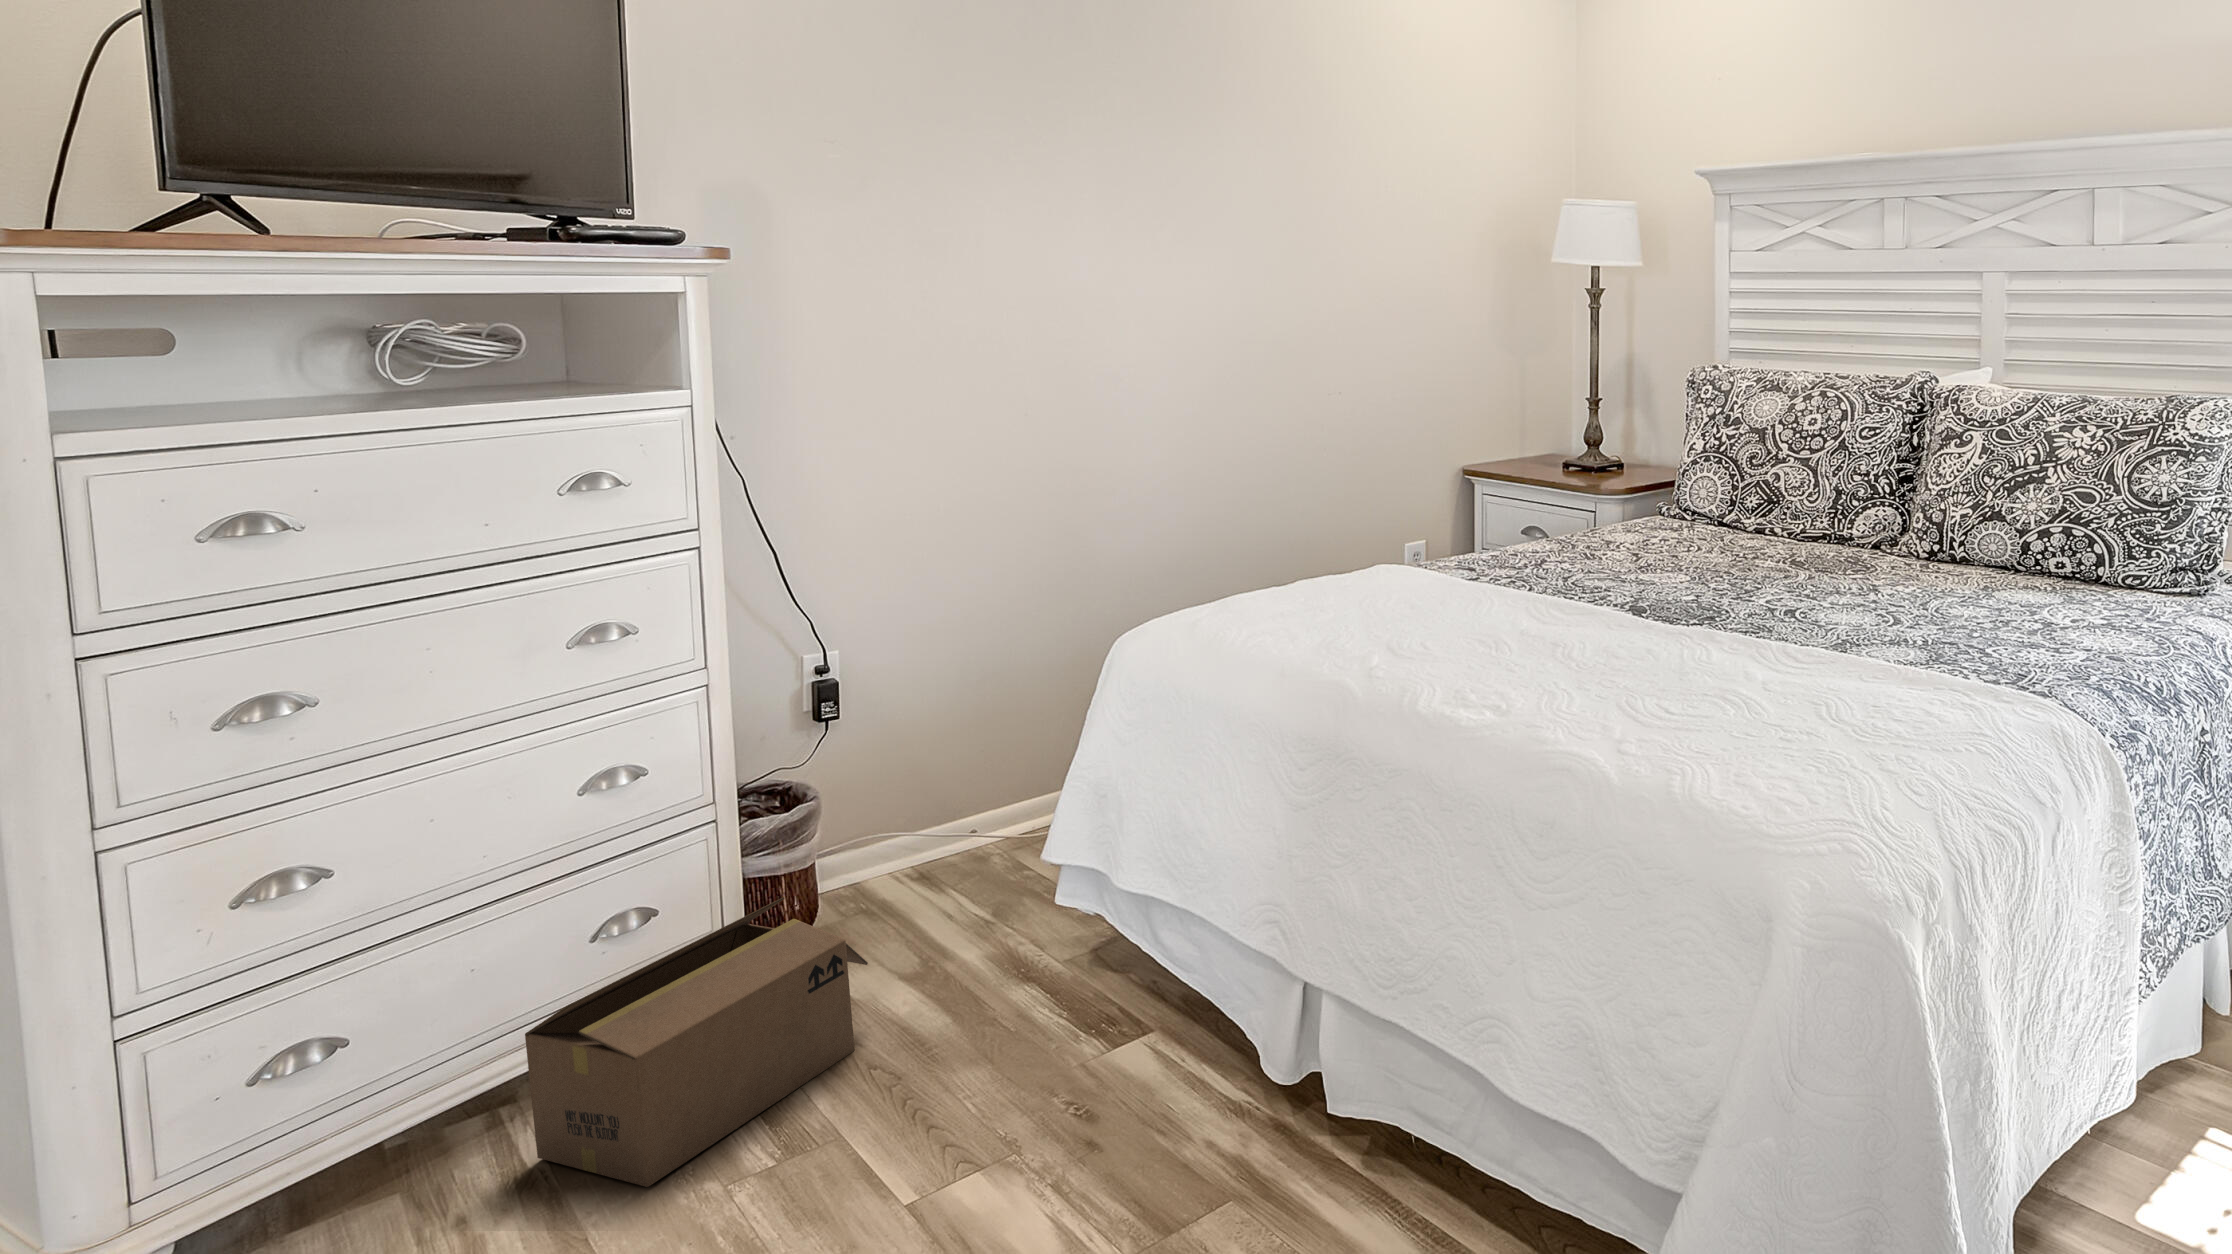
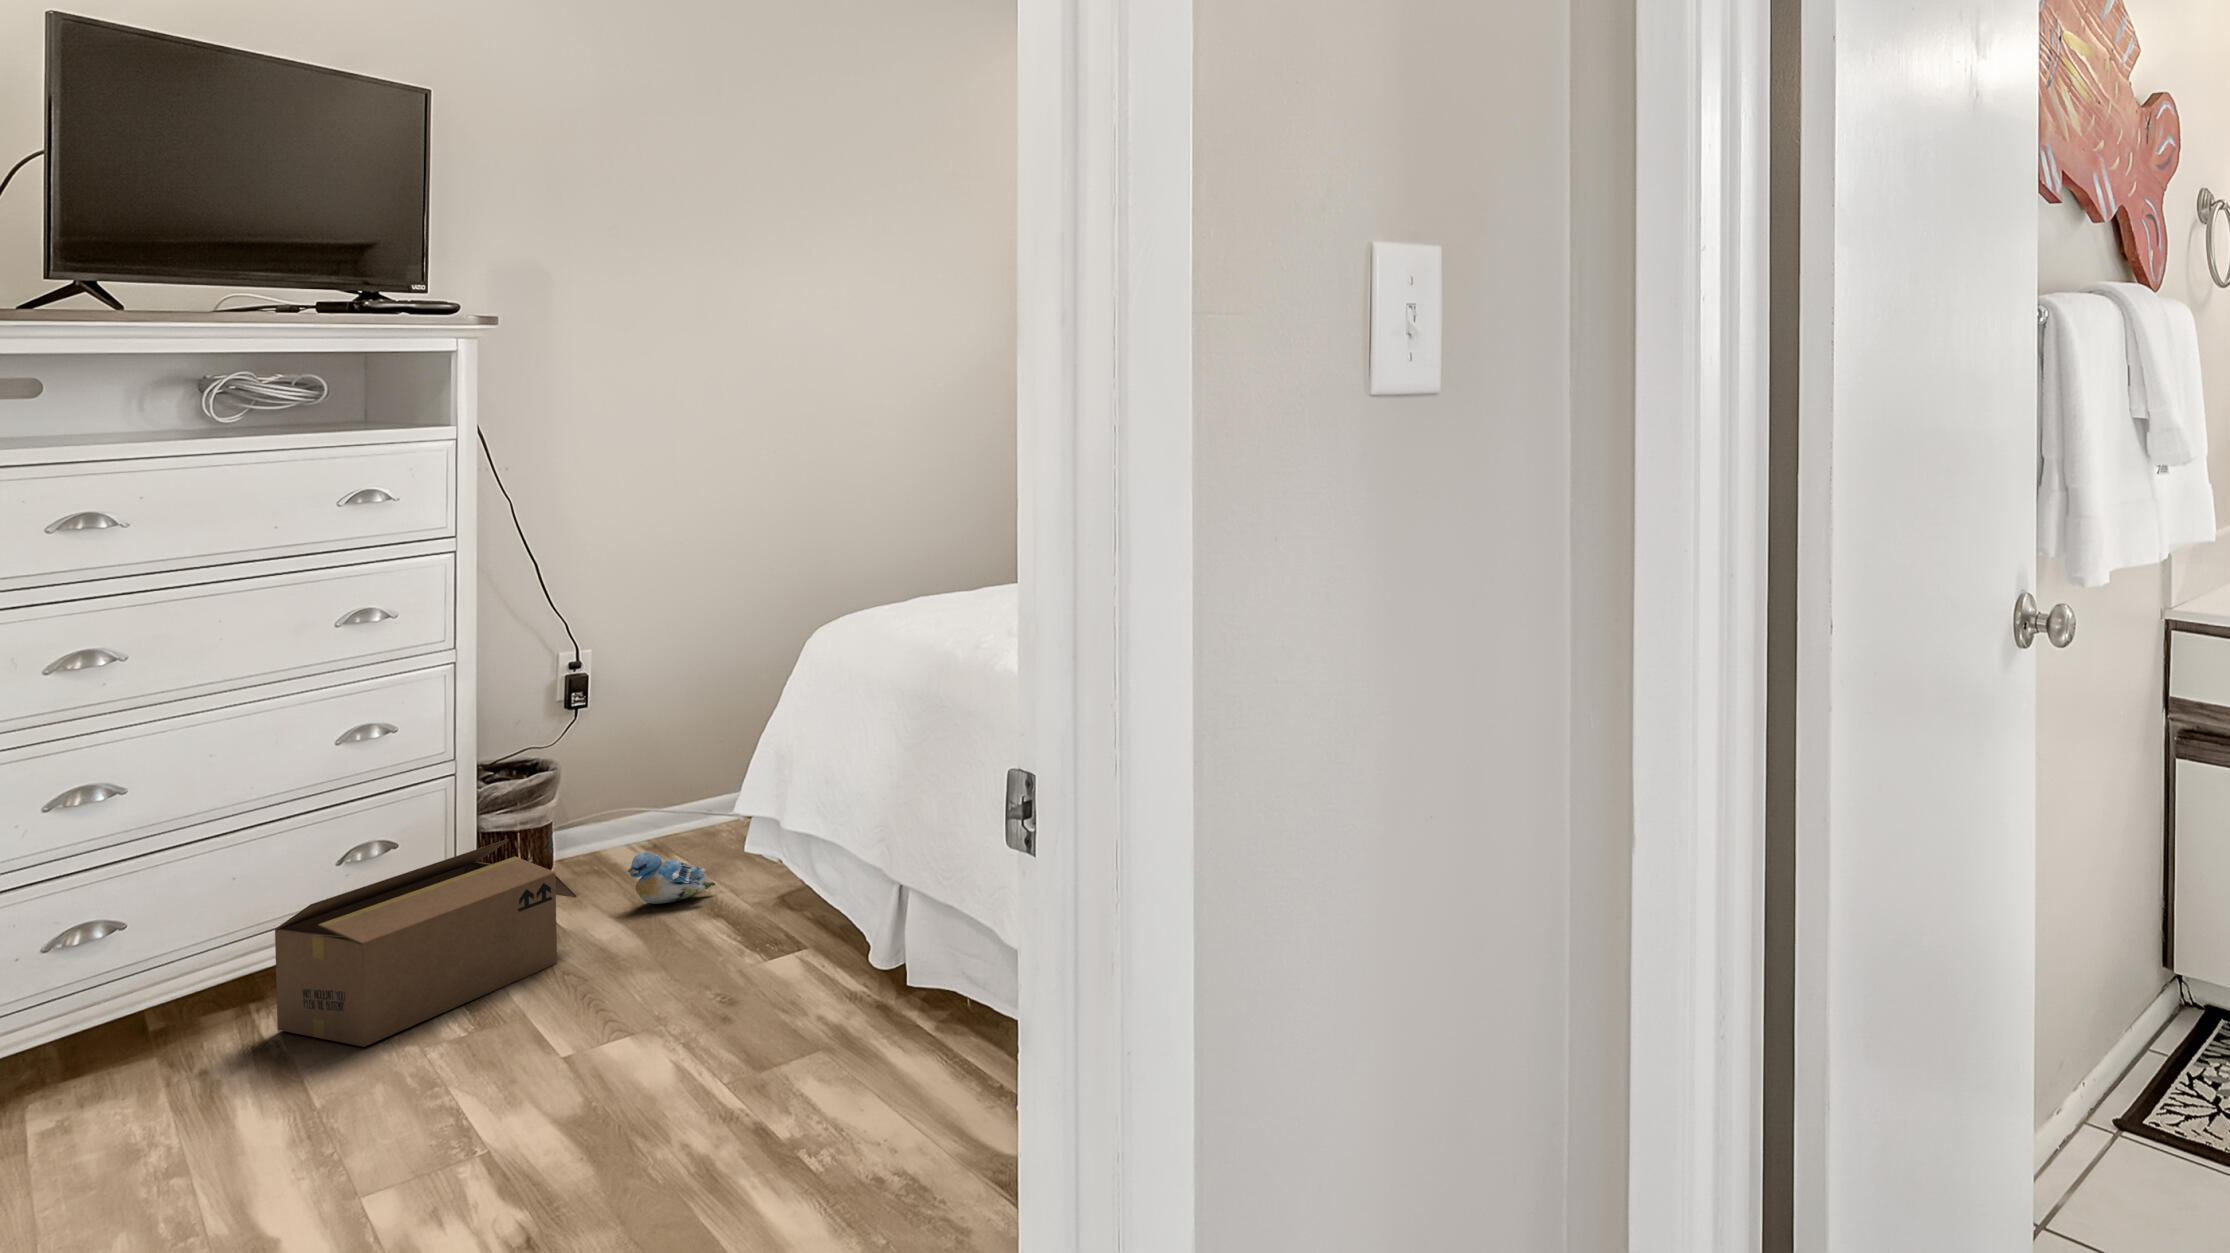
plush toy: none [915,898,1016,960] -> present [628,852,715,904]

